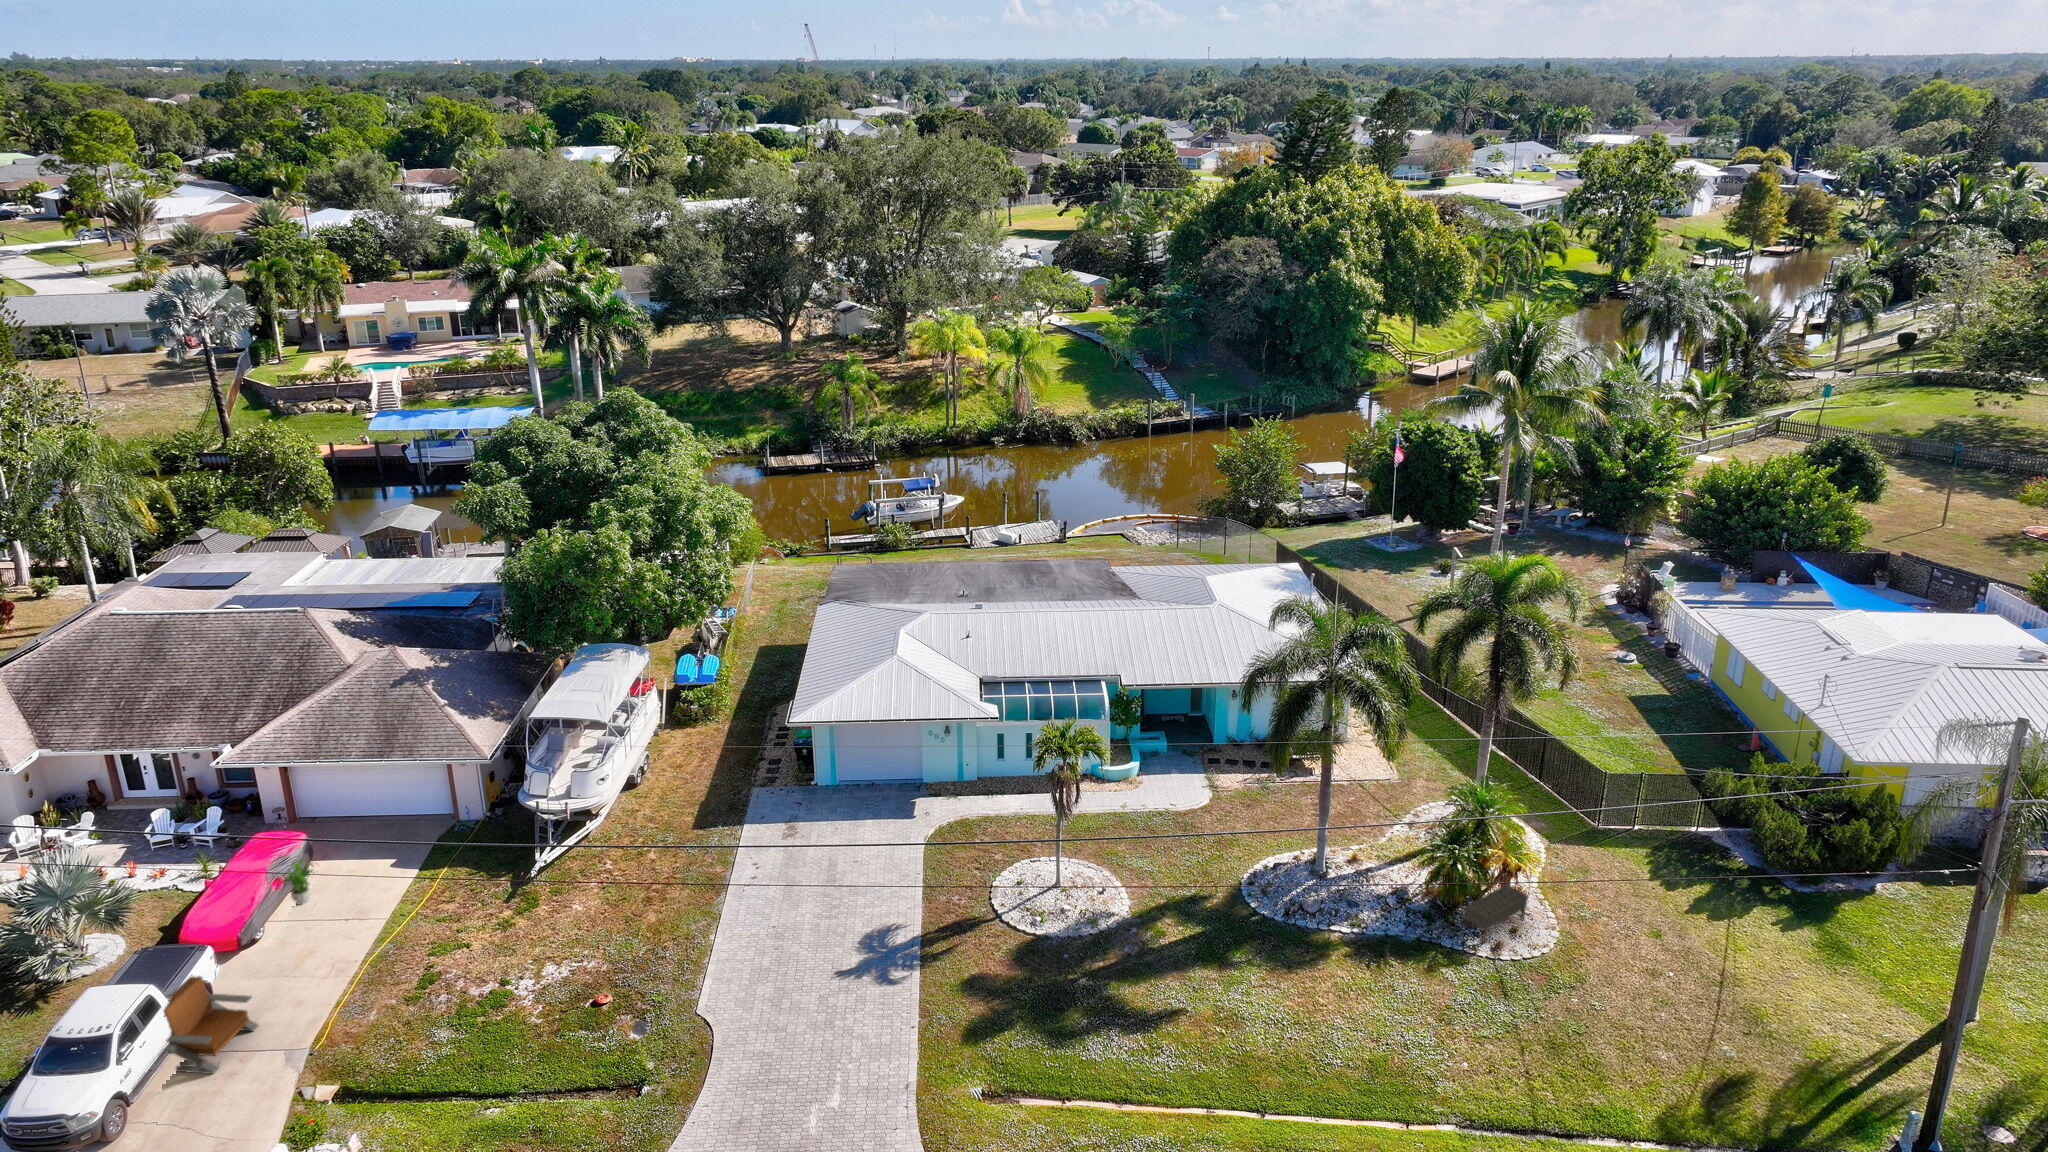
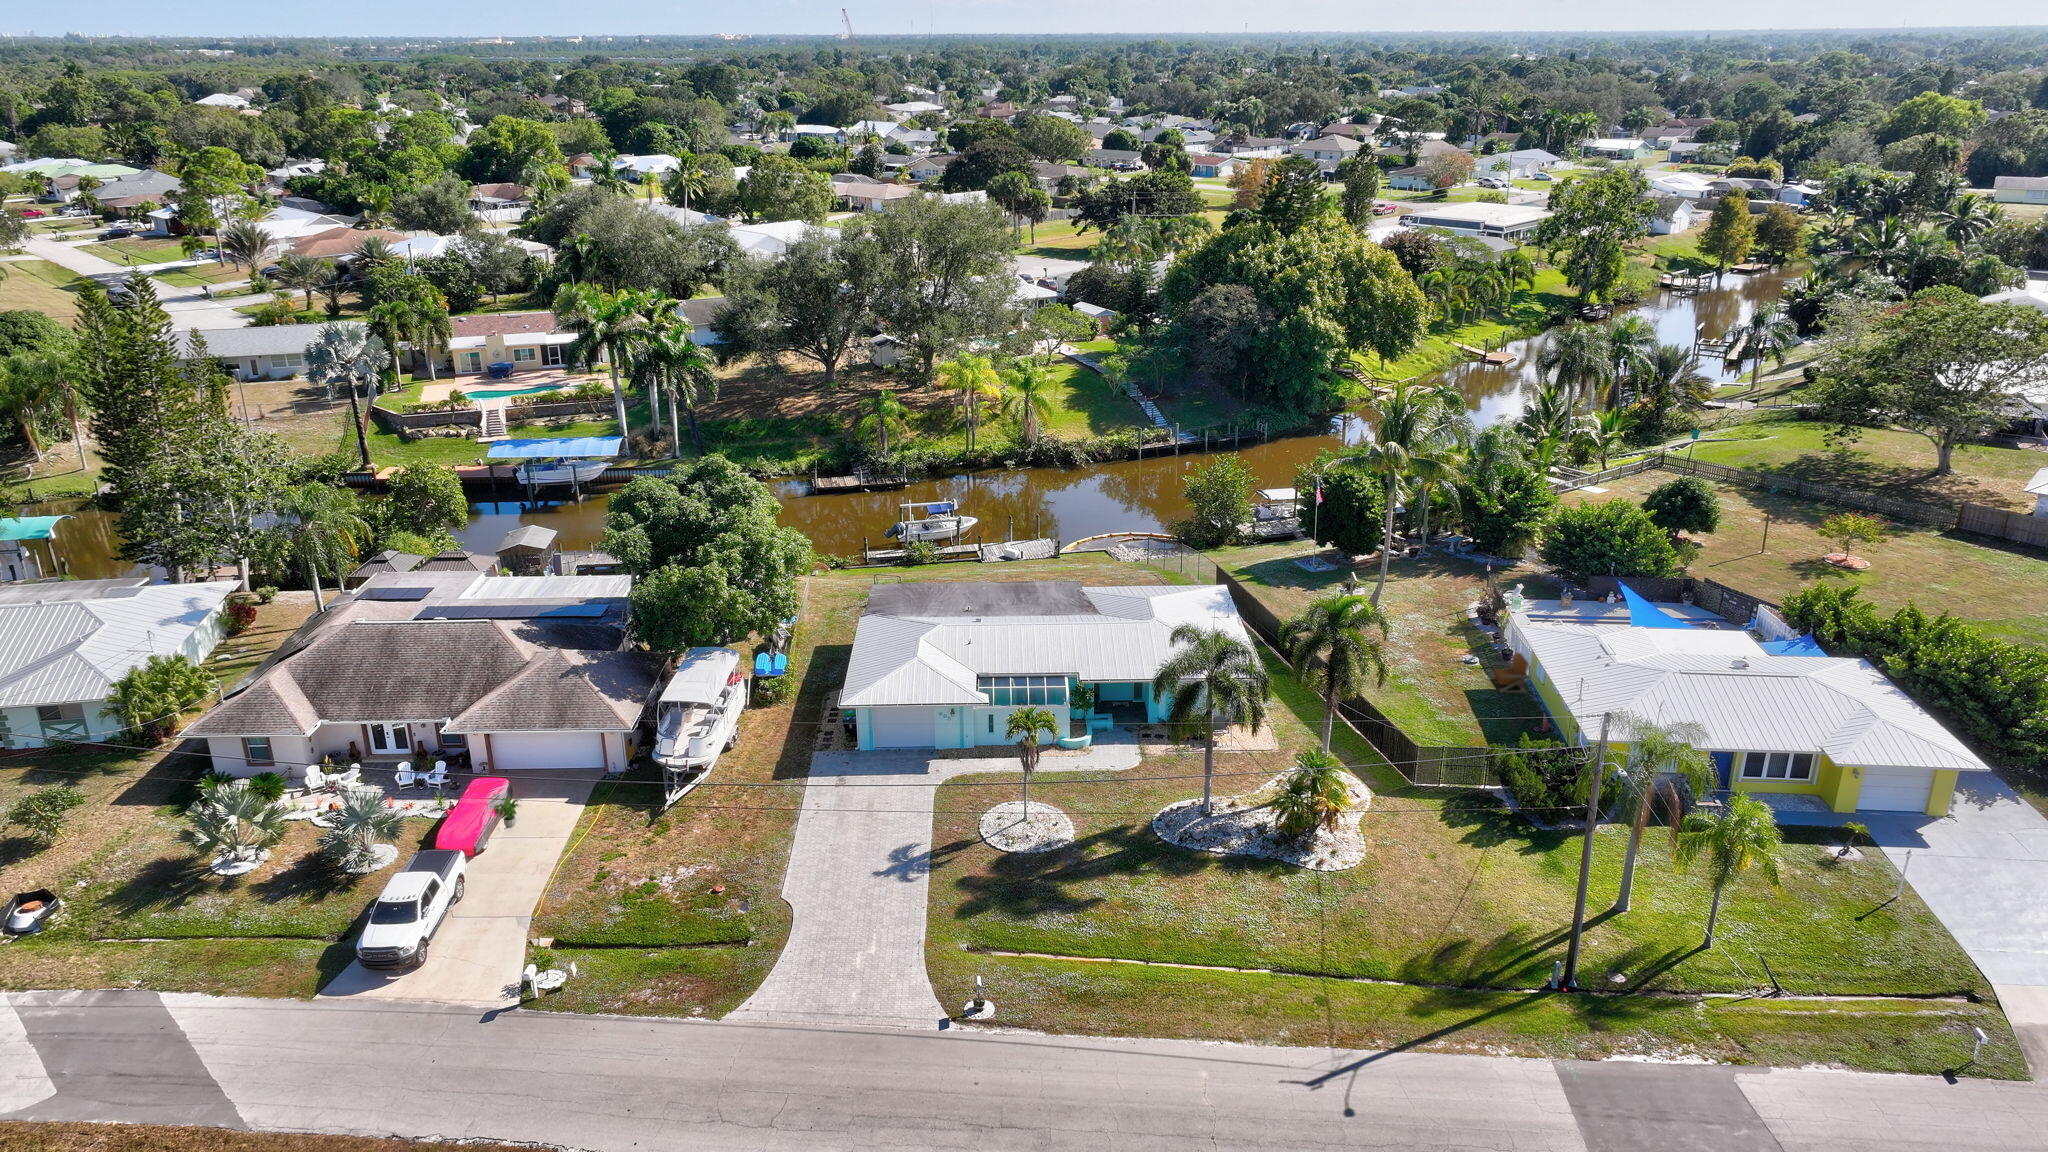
bench: present [1463,885,1528,943] -> none [1300,822,1347,861]
lounge chair: present [164,976,259,1074] -> present [1491,653,1530,693]

